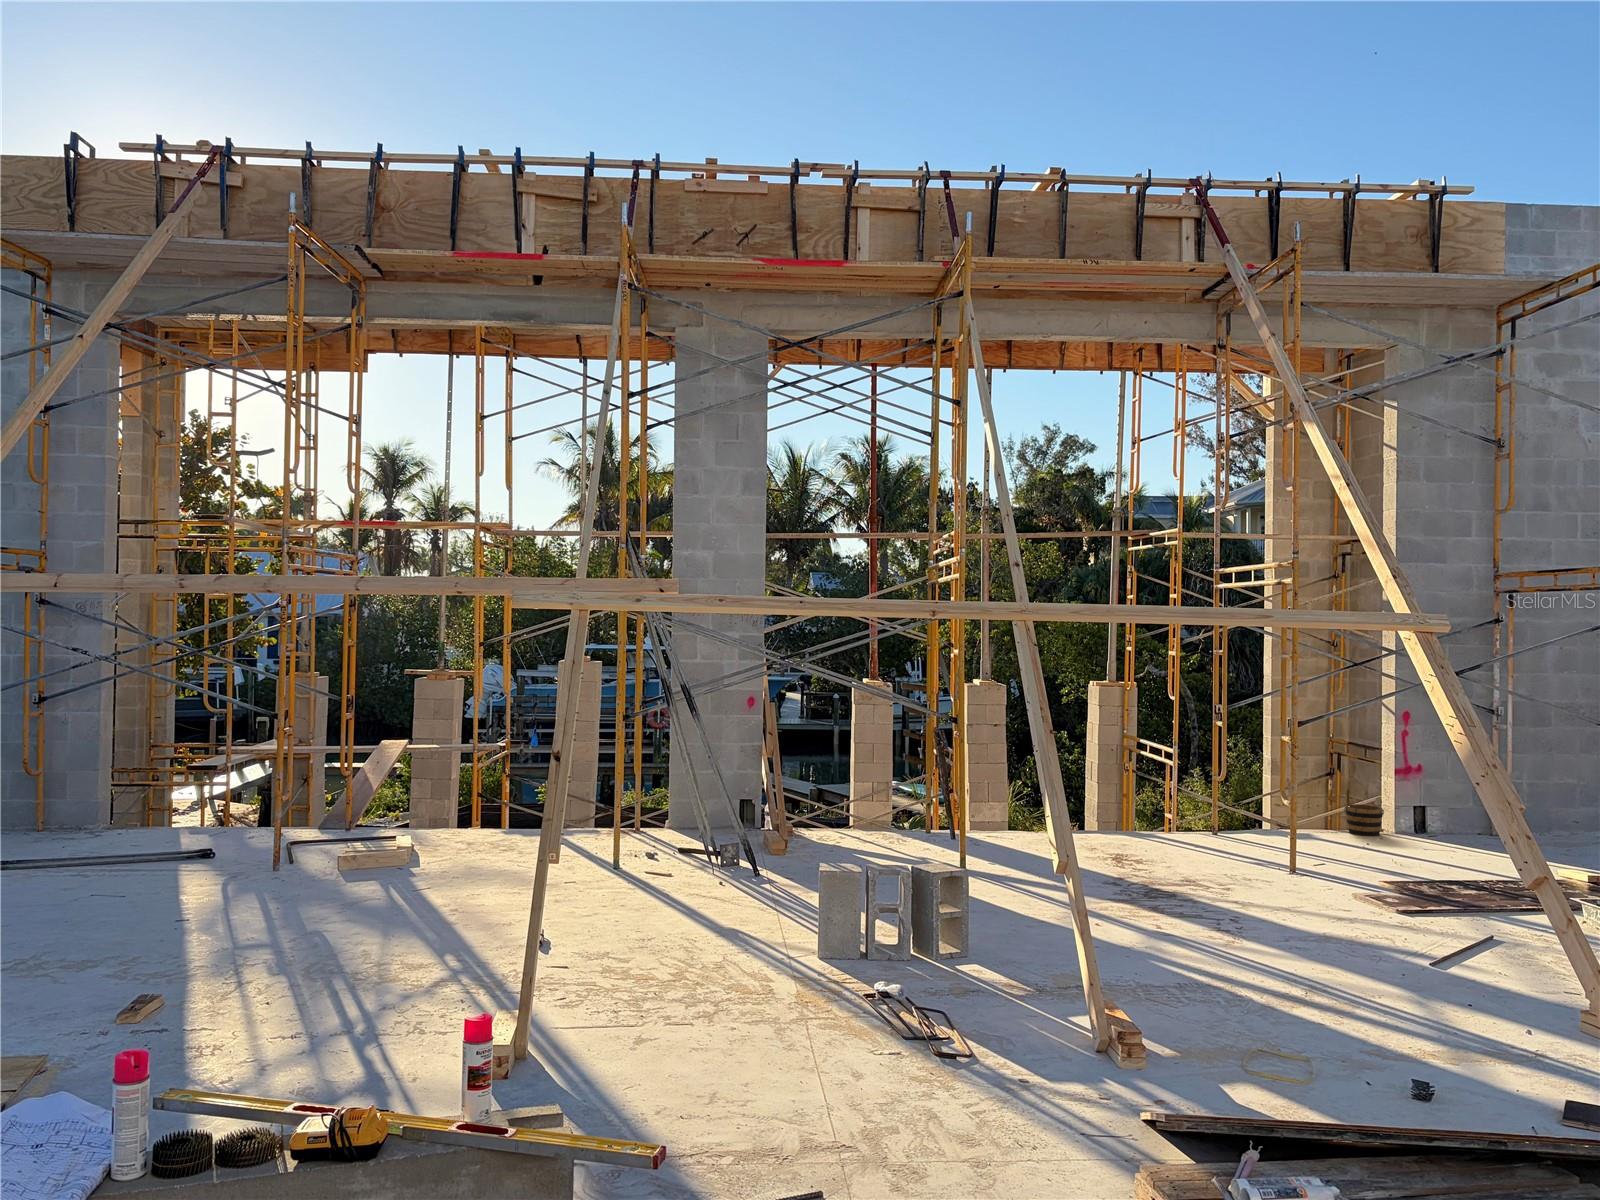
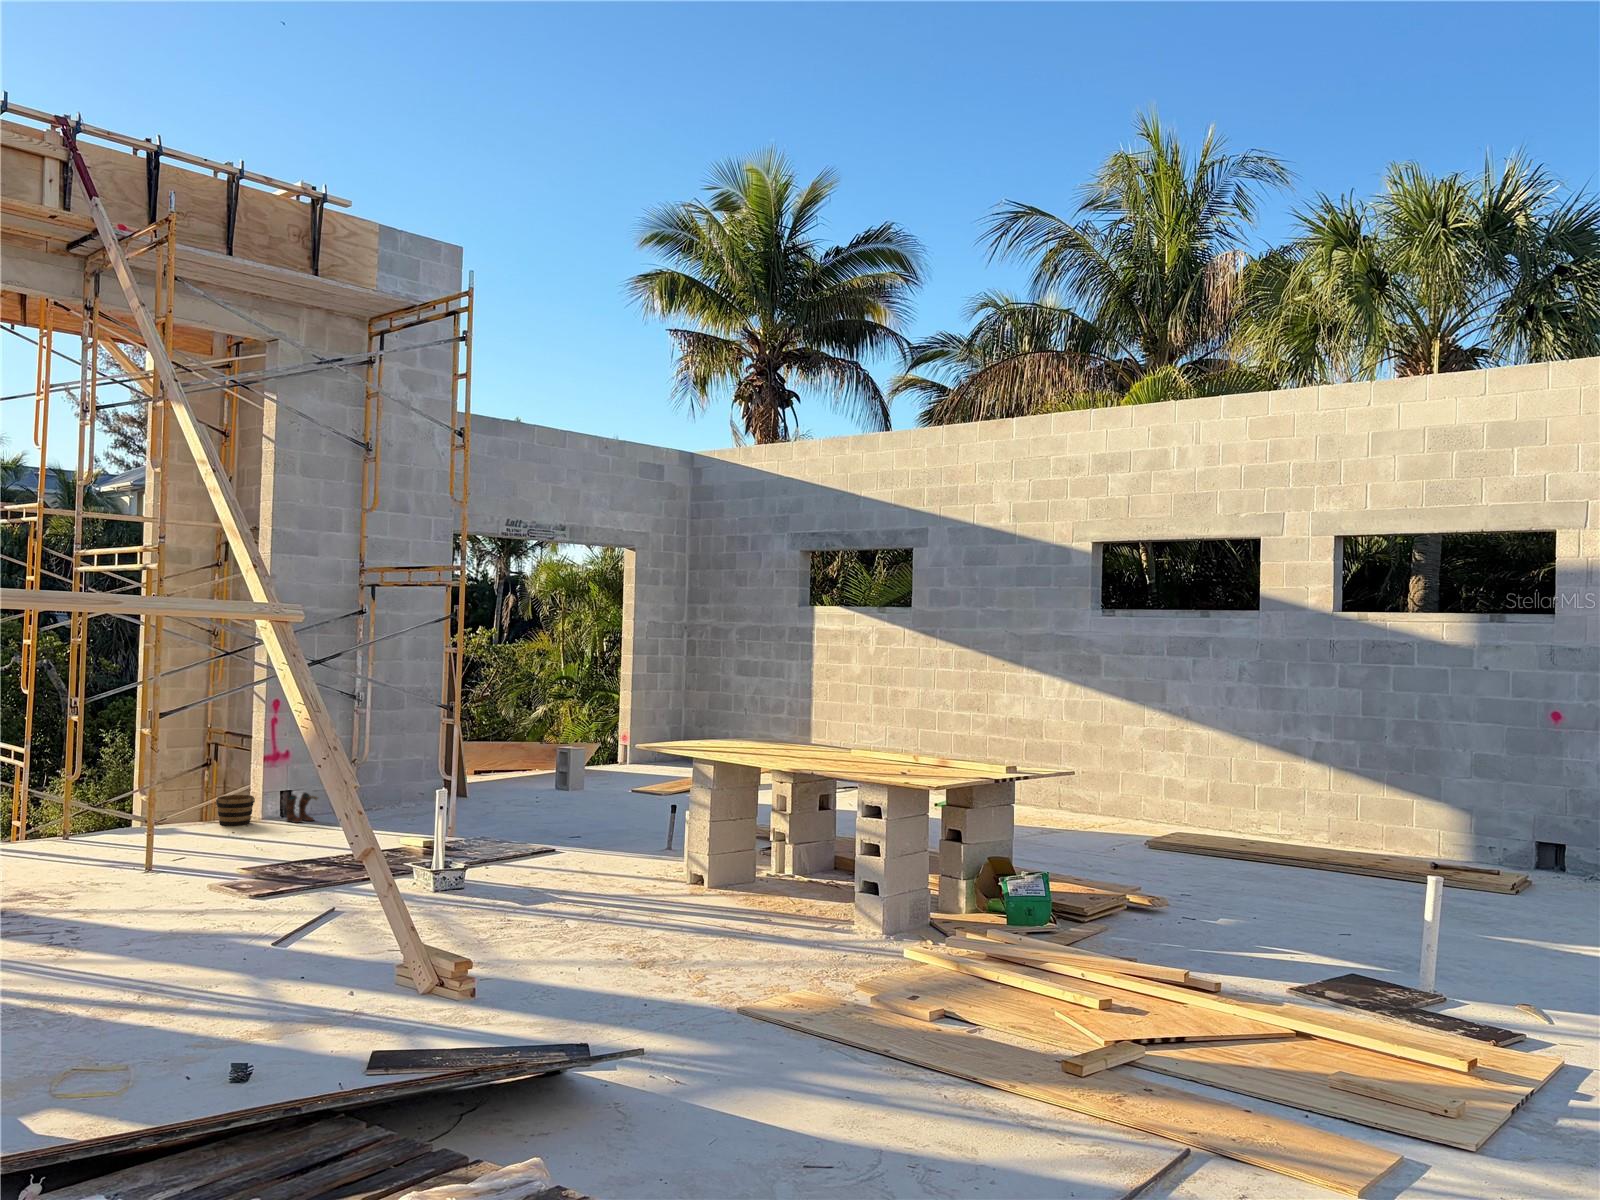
boots: none [1417,810,1454,841] -> present [286,793,318,823]

